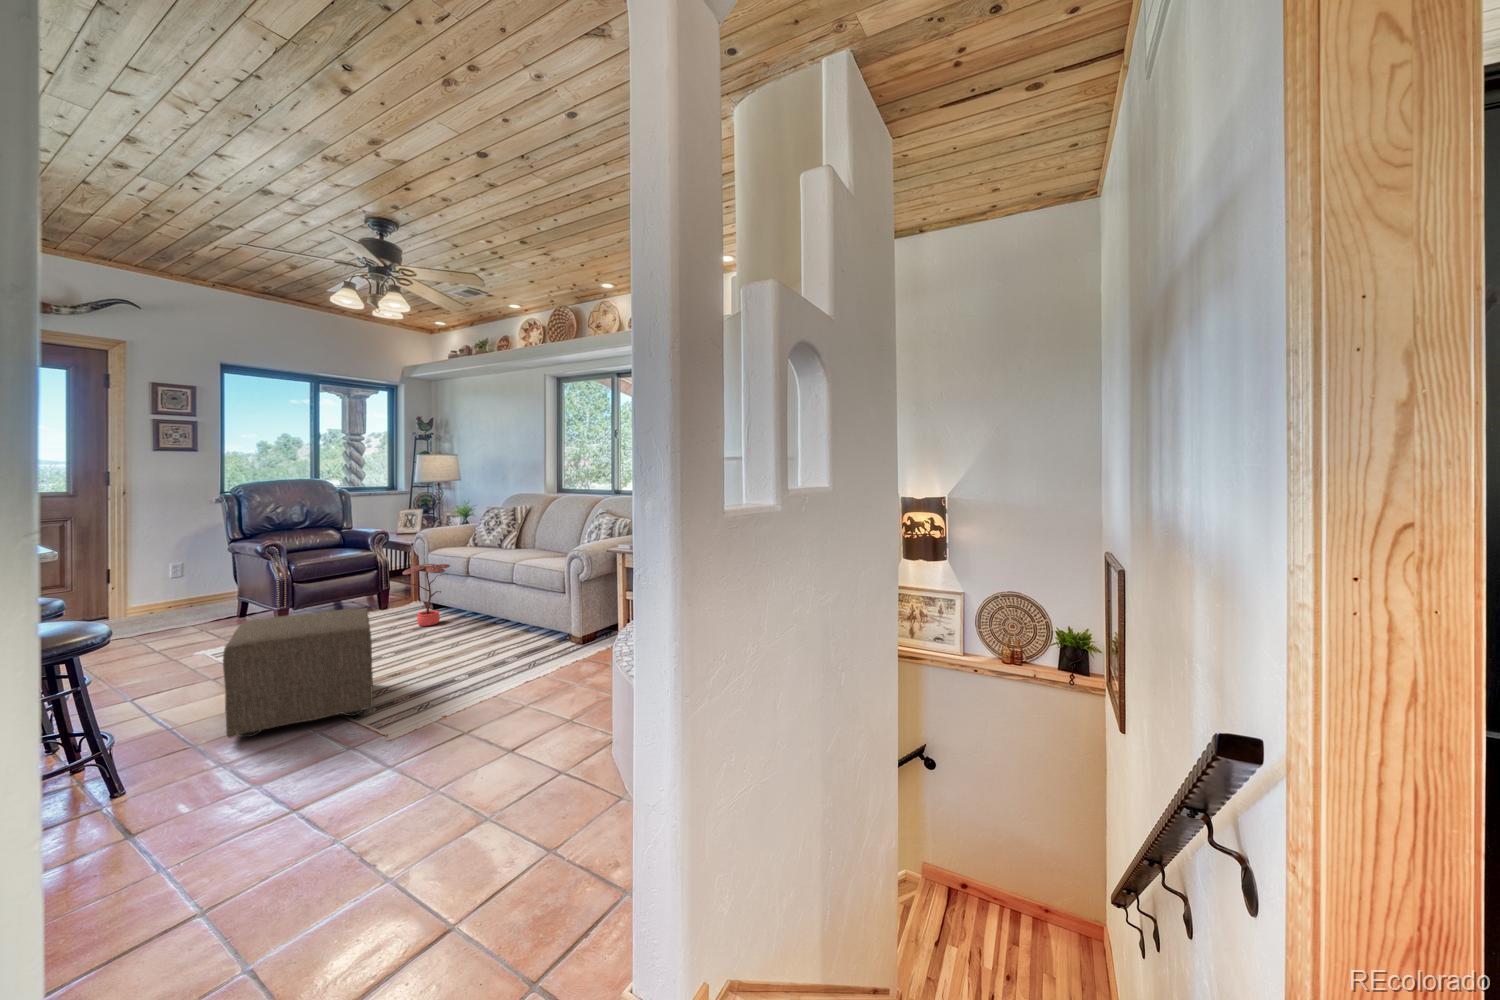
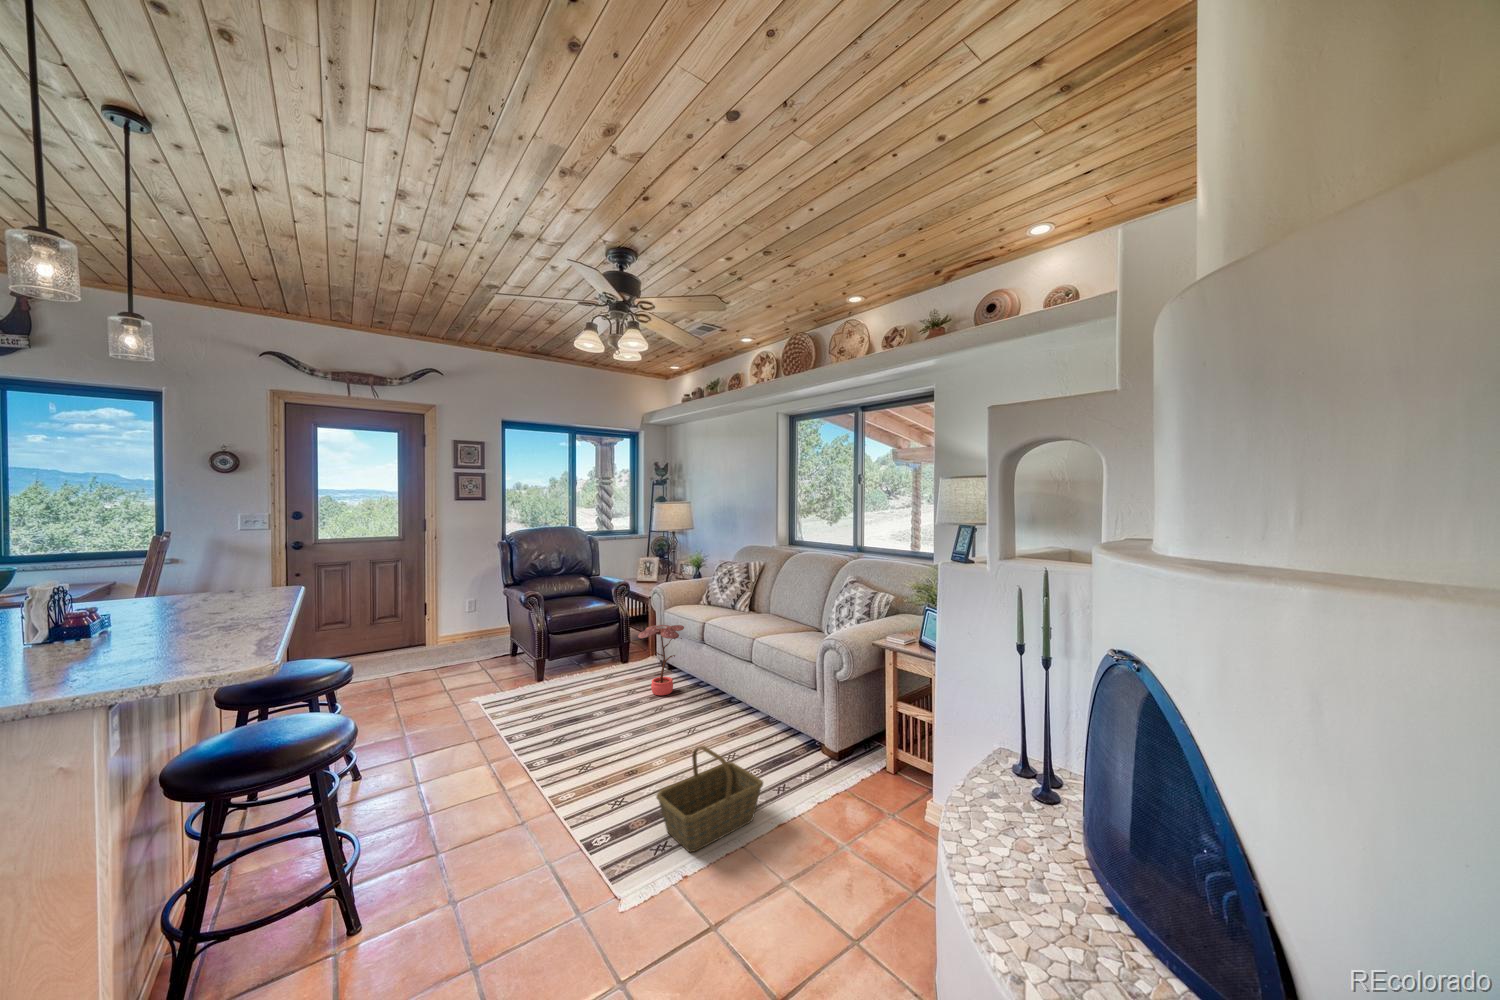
ottoman: present [223,608,373,738] -> none [433,703,597,890]
basket: none [426,630,517,699] -> present [656,746,763,852]

